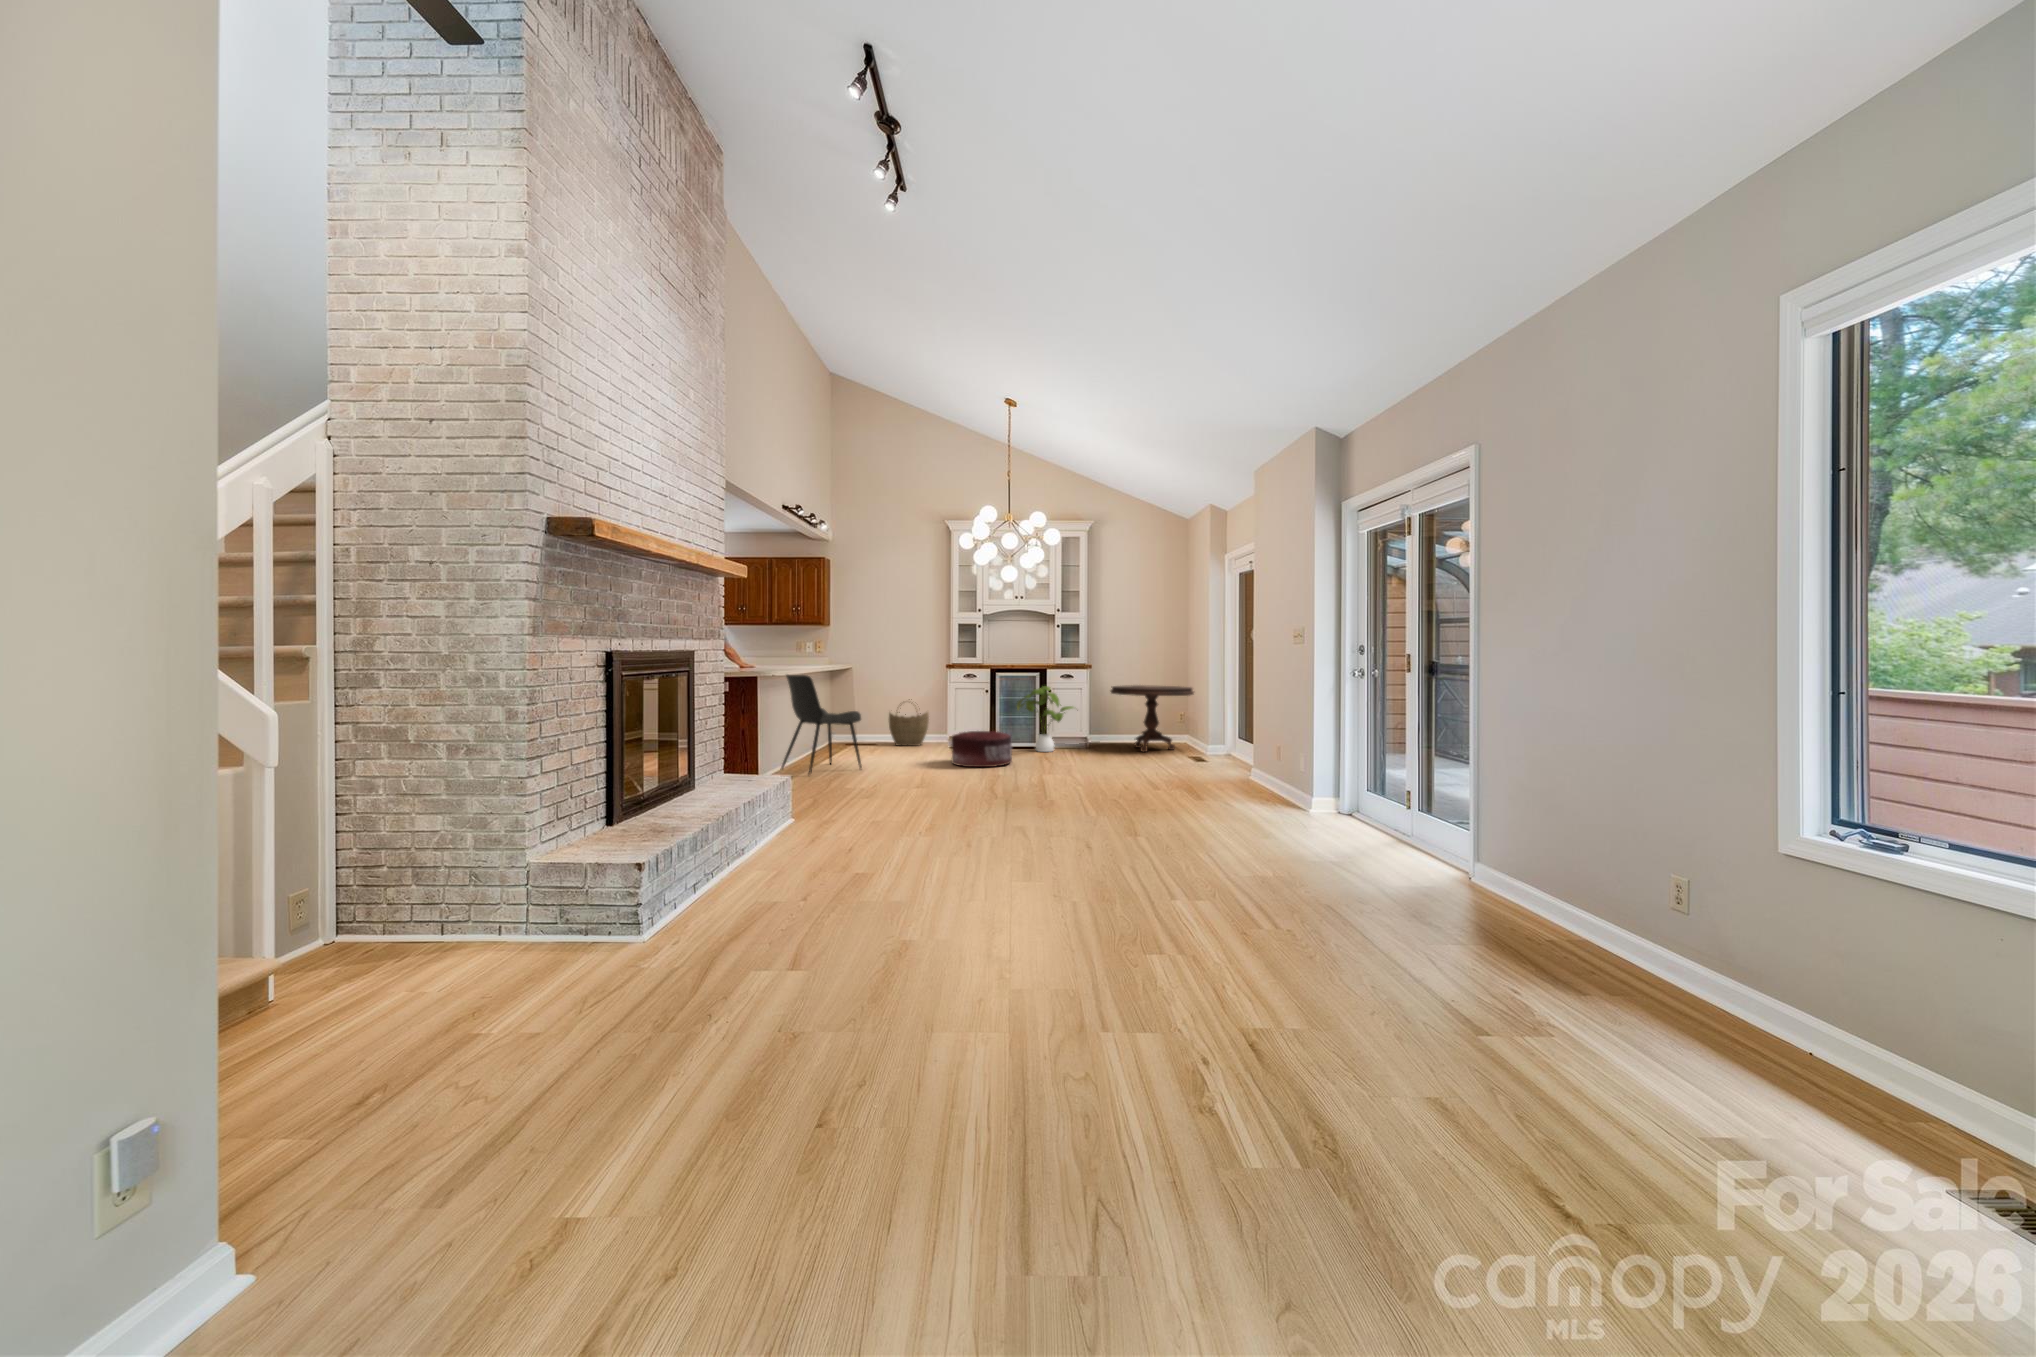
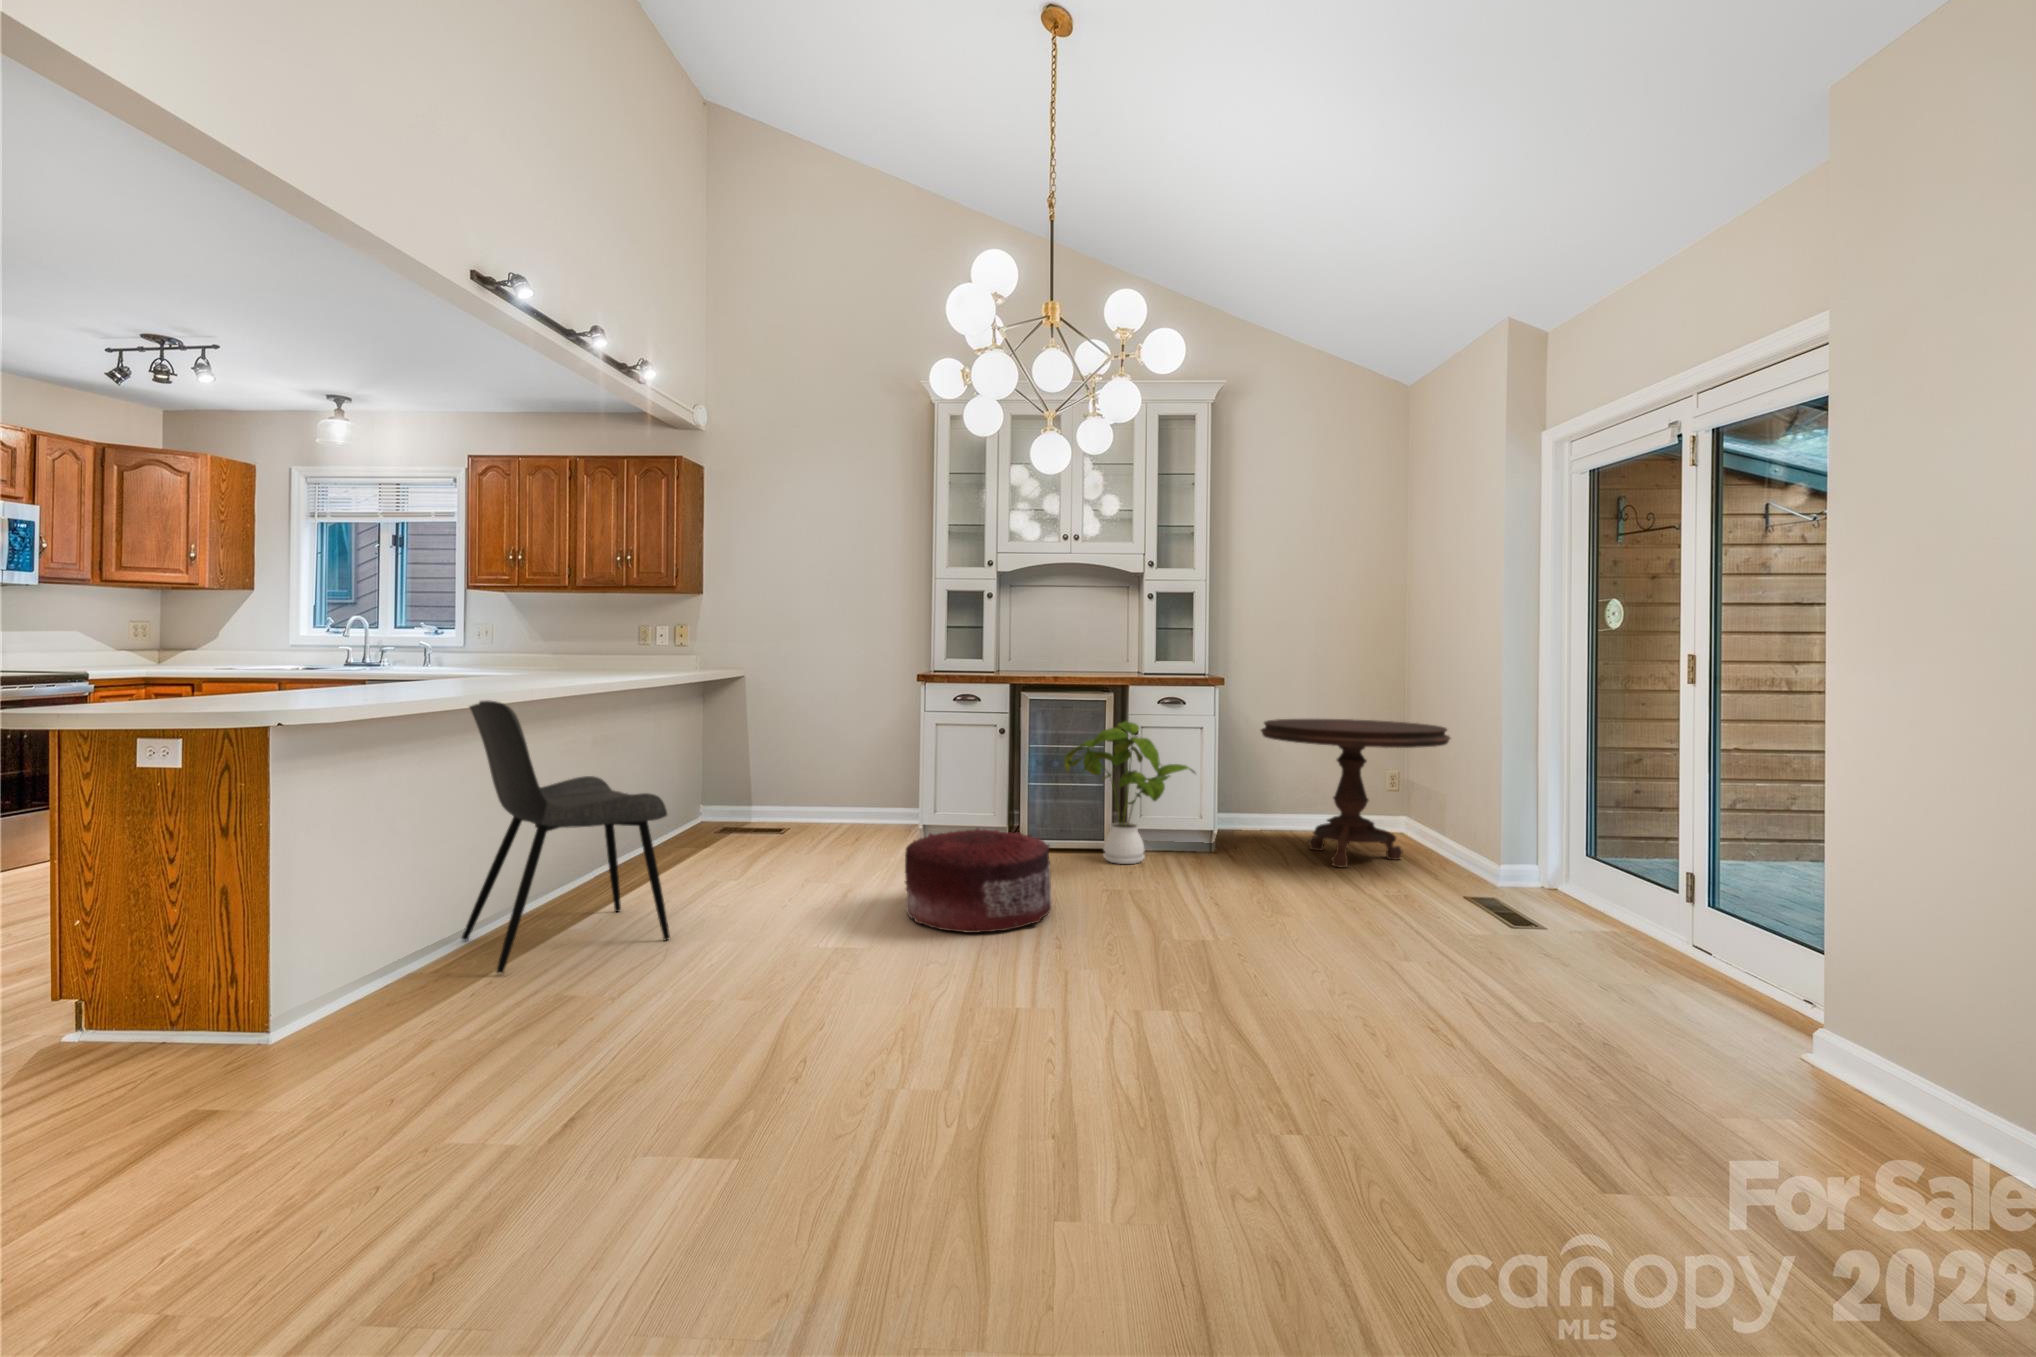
woven basket: present [889,699,929,746] -> none [807,742,887,838]

